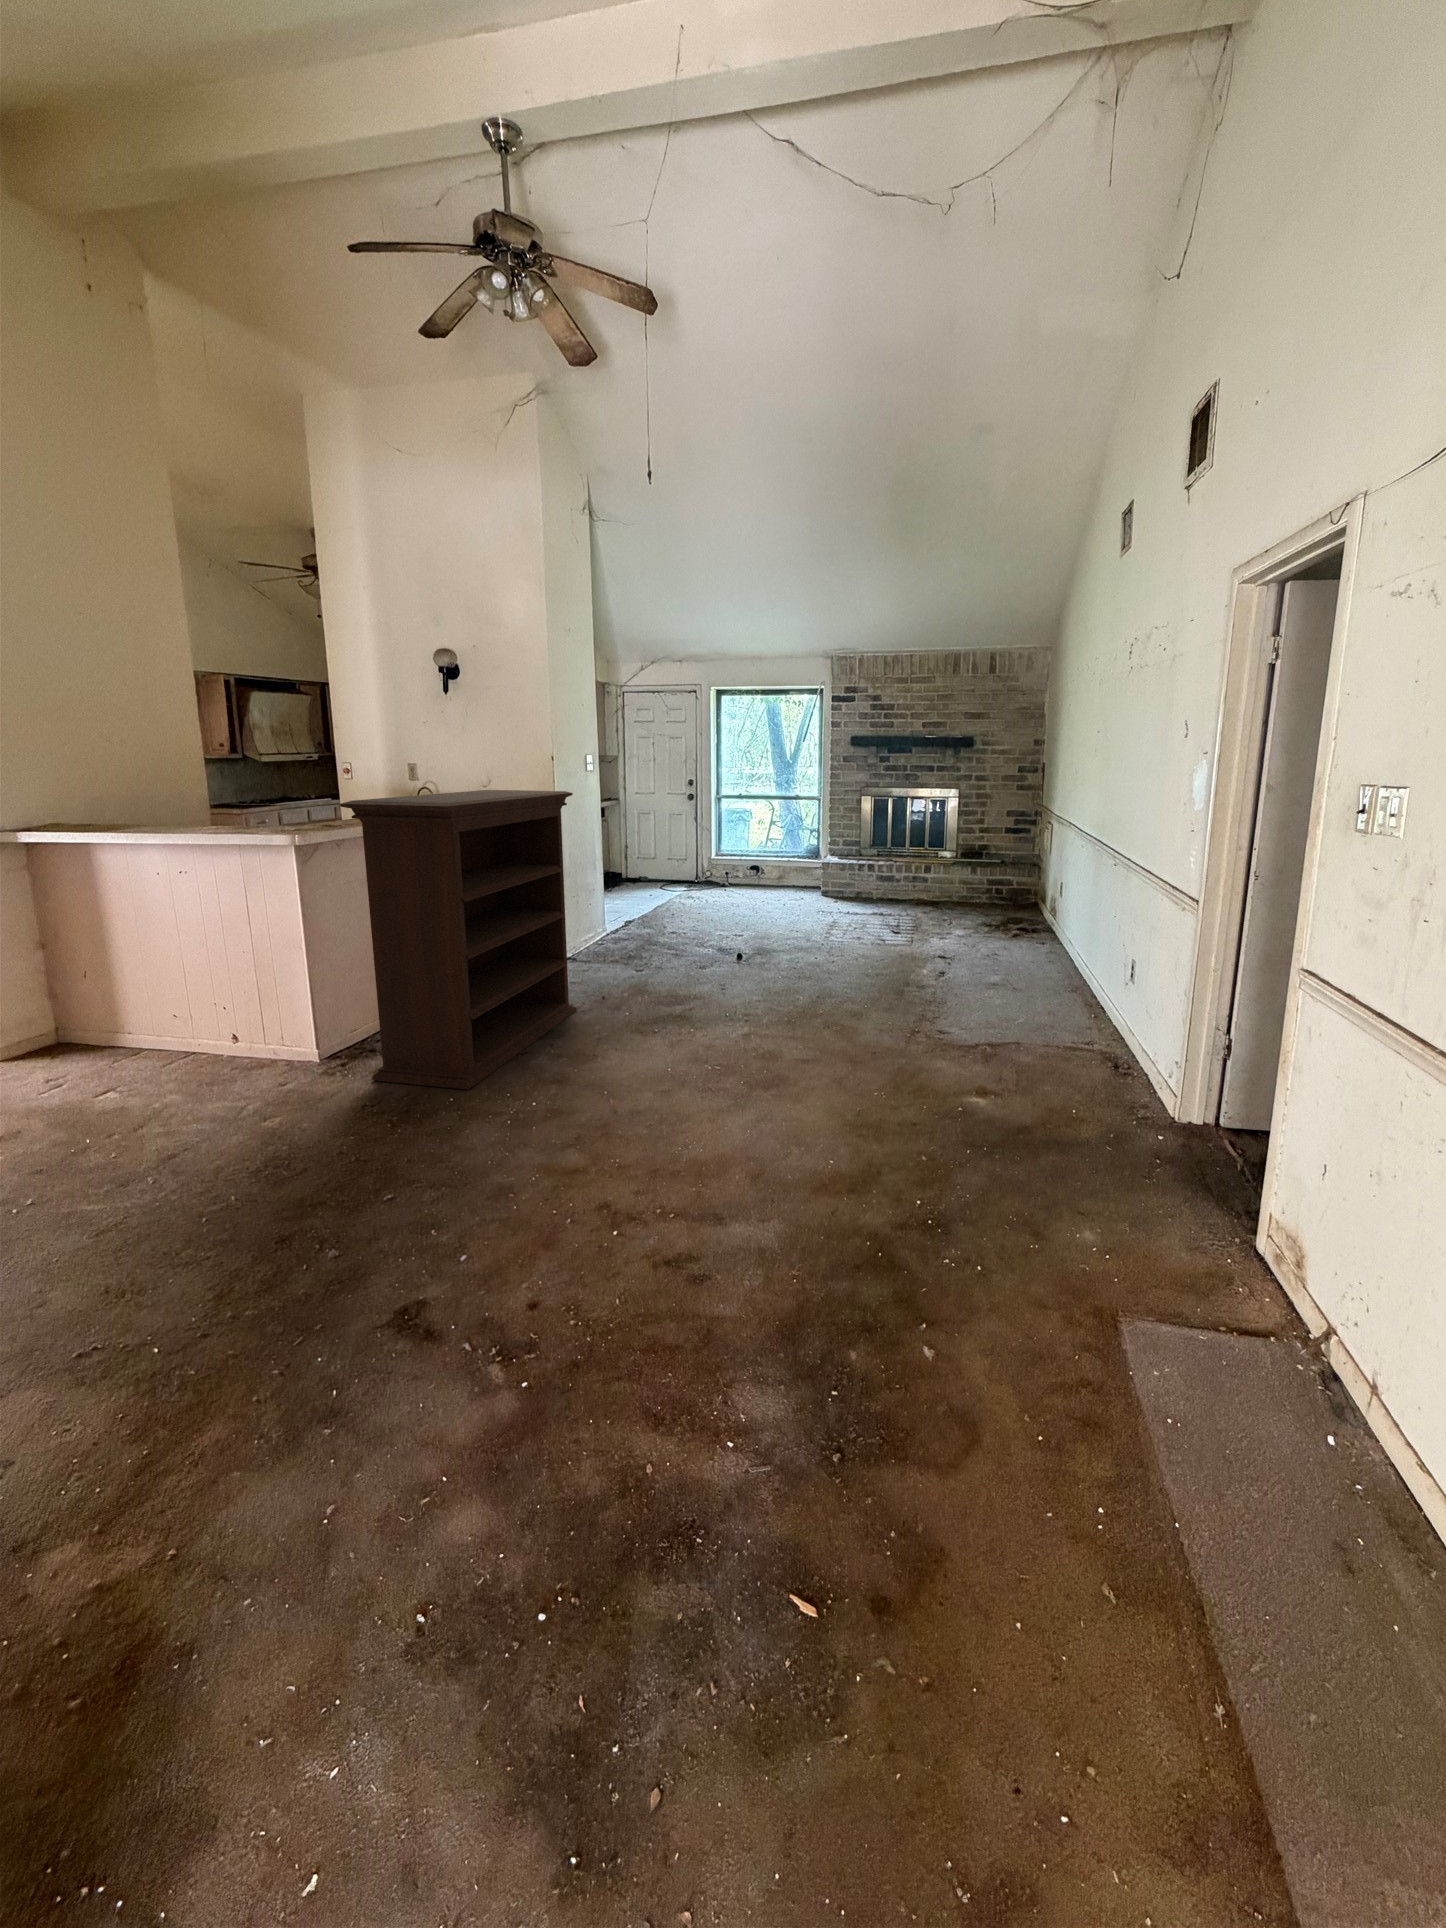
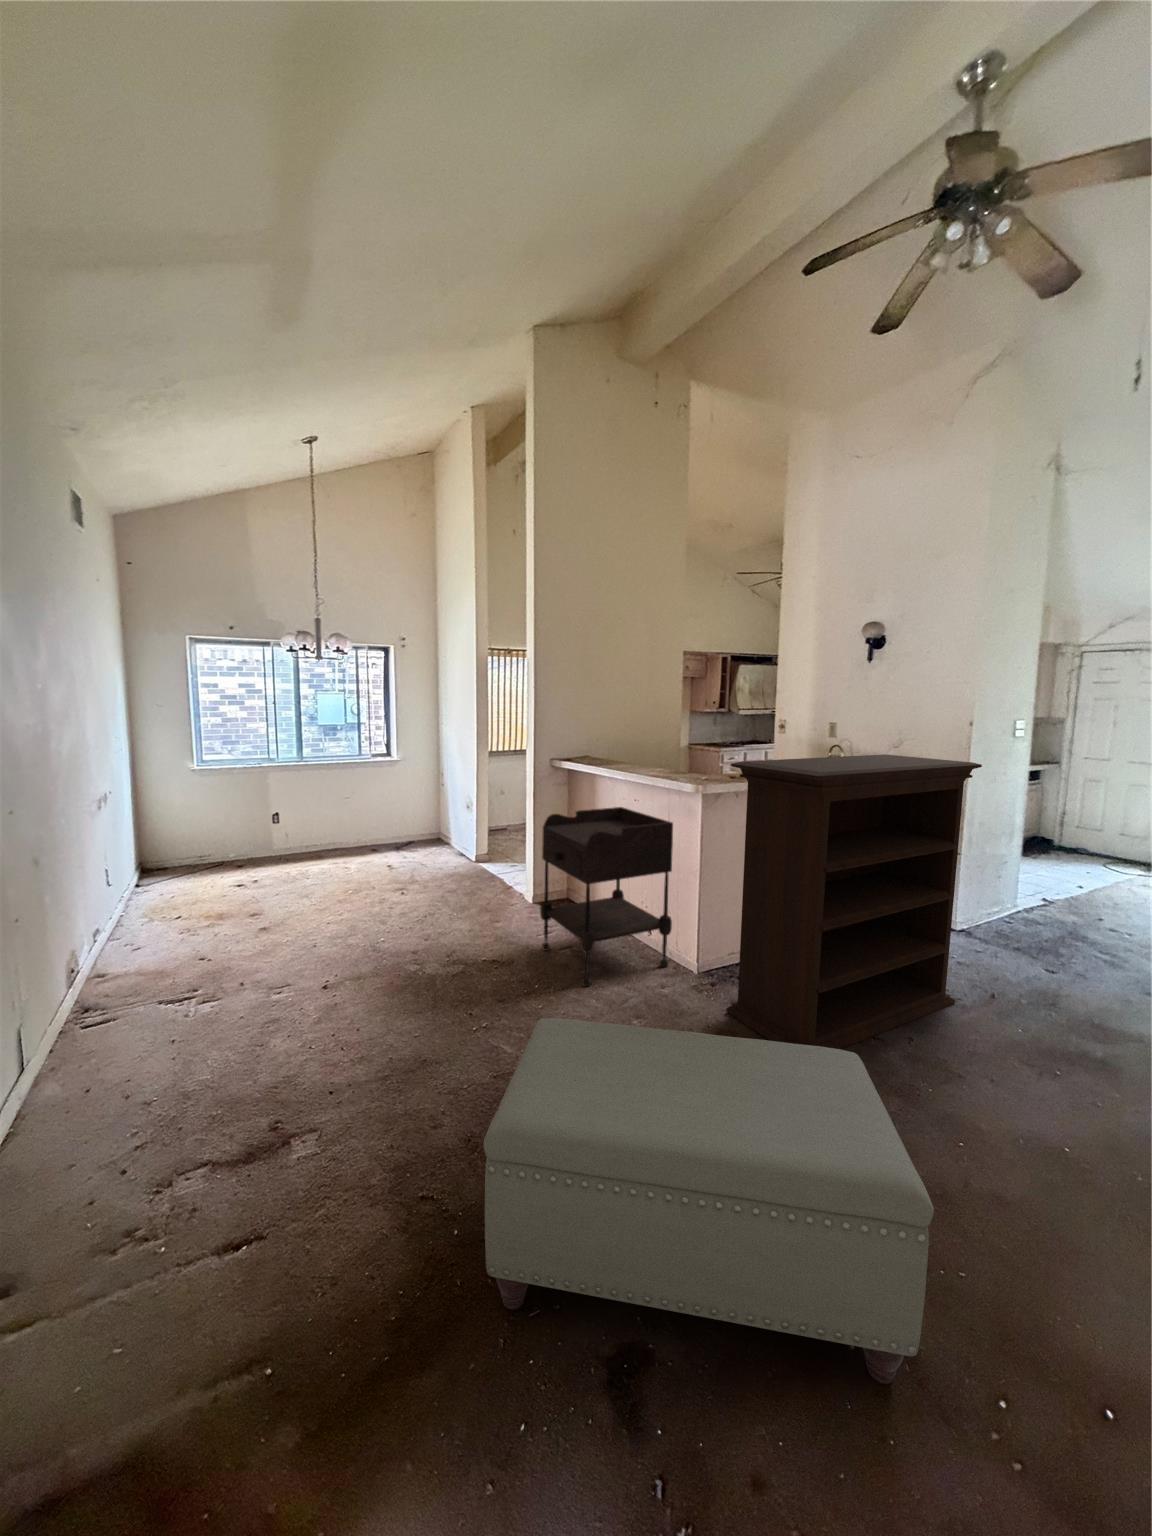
side table: none [26,883,277,1118] -> present [540,807,673,986]
ottoman: none [193,1028,607,1353] -> present [483,1018,934,1384]

